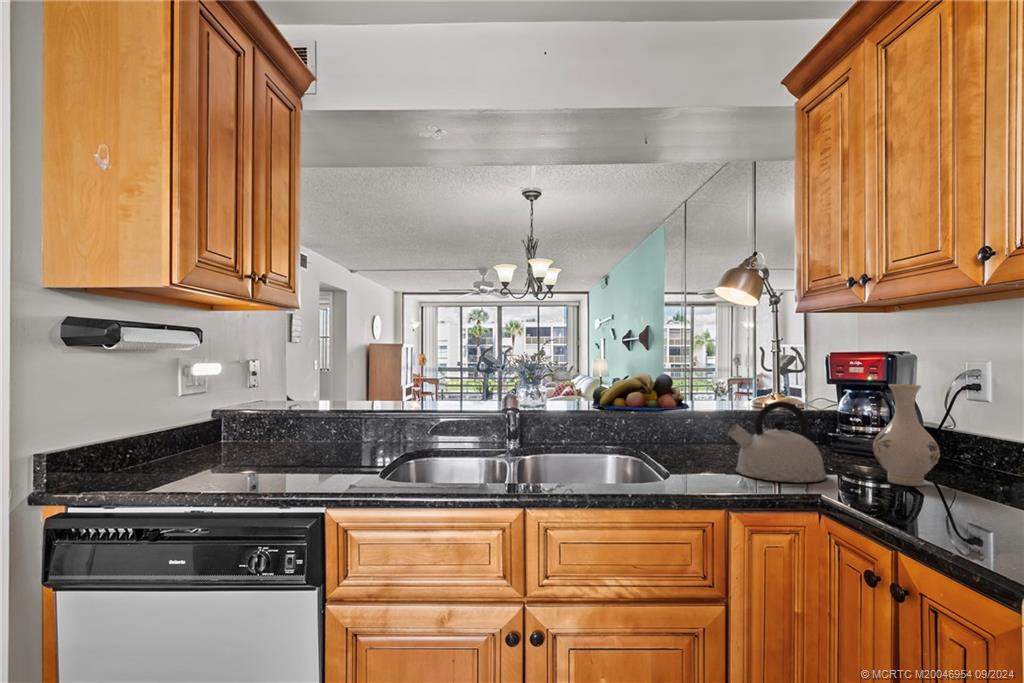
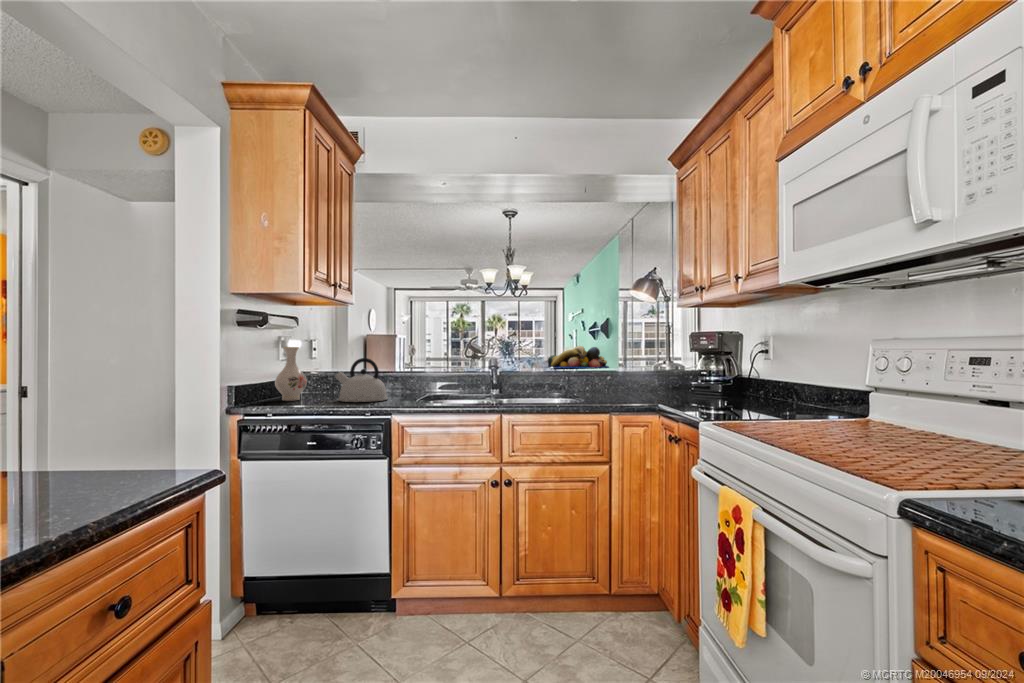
vase: present [873,384,940,486] -> present [275,347,307,401]
kettle: present [728,401,827,482] -> present [335,358,388,402]

